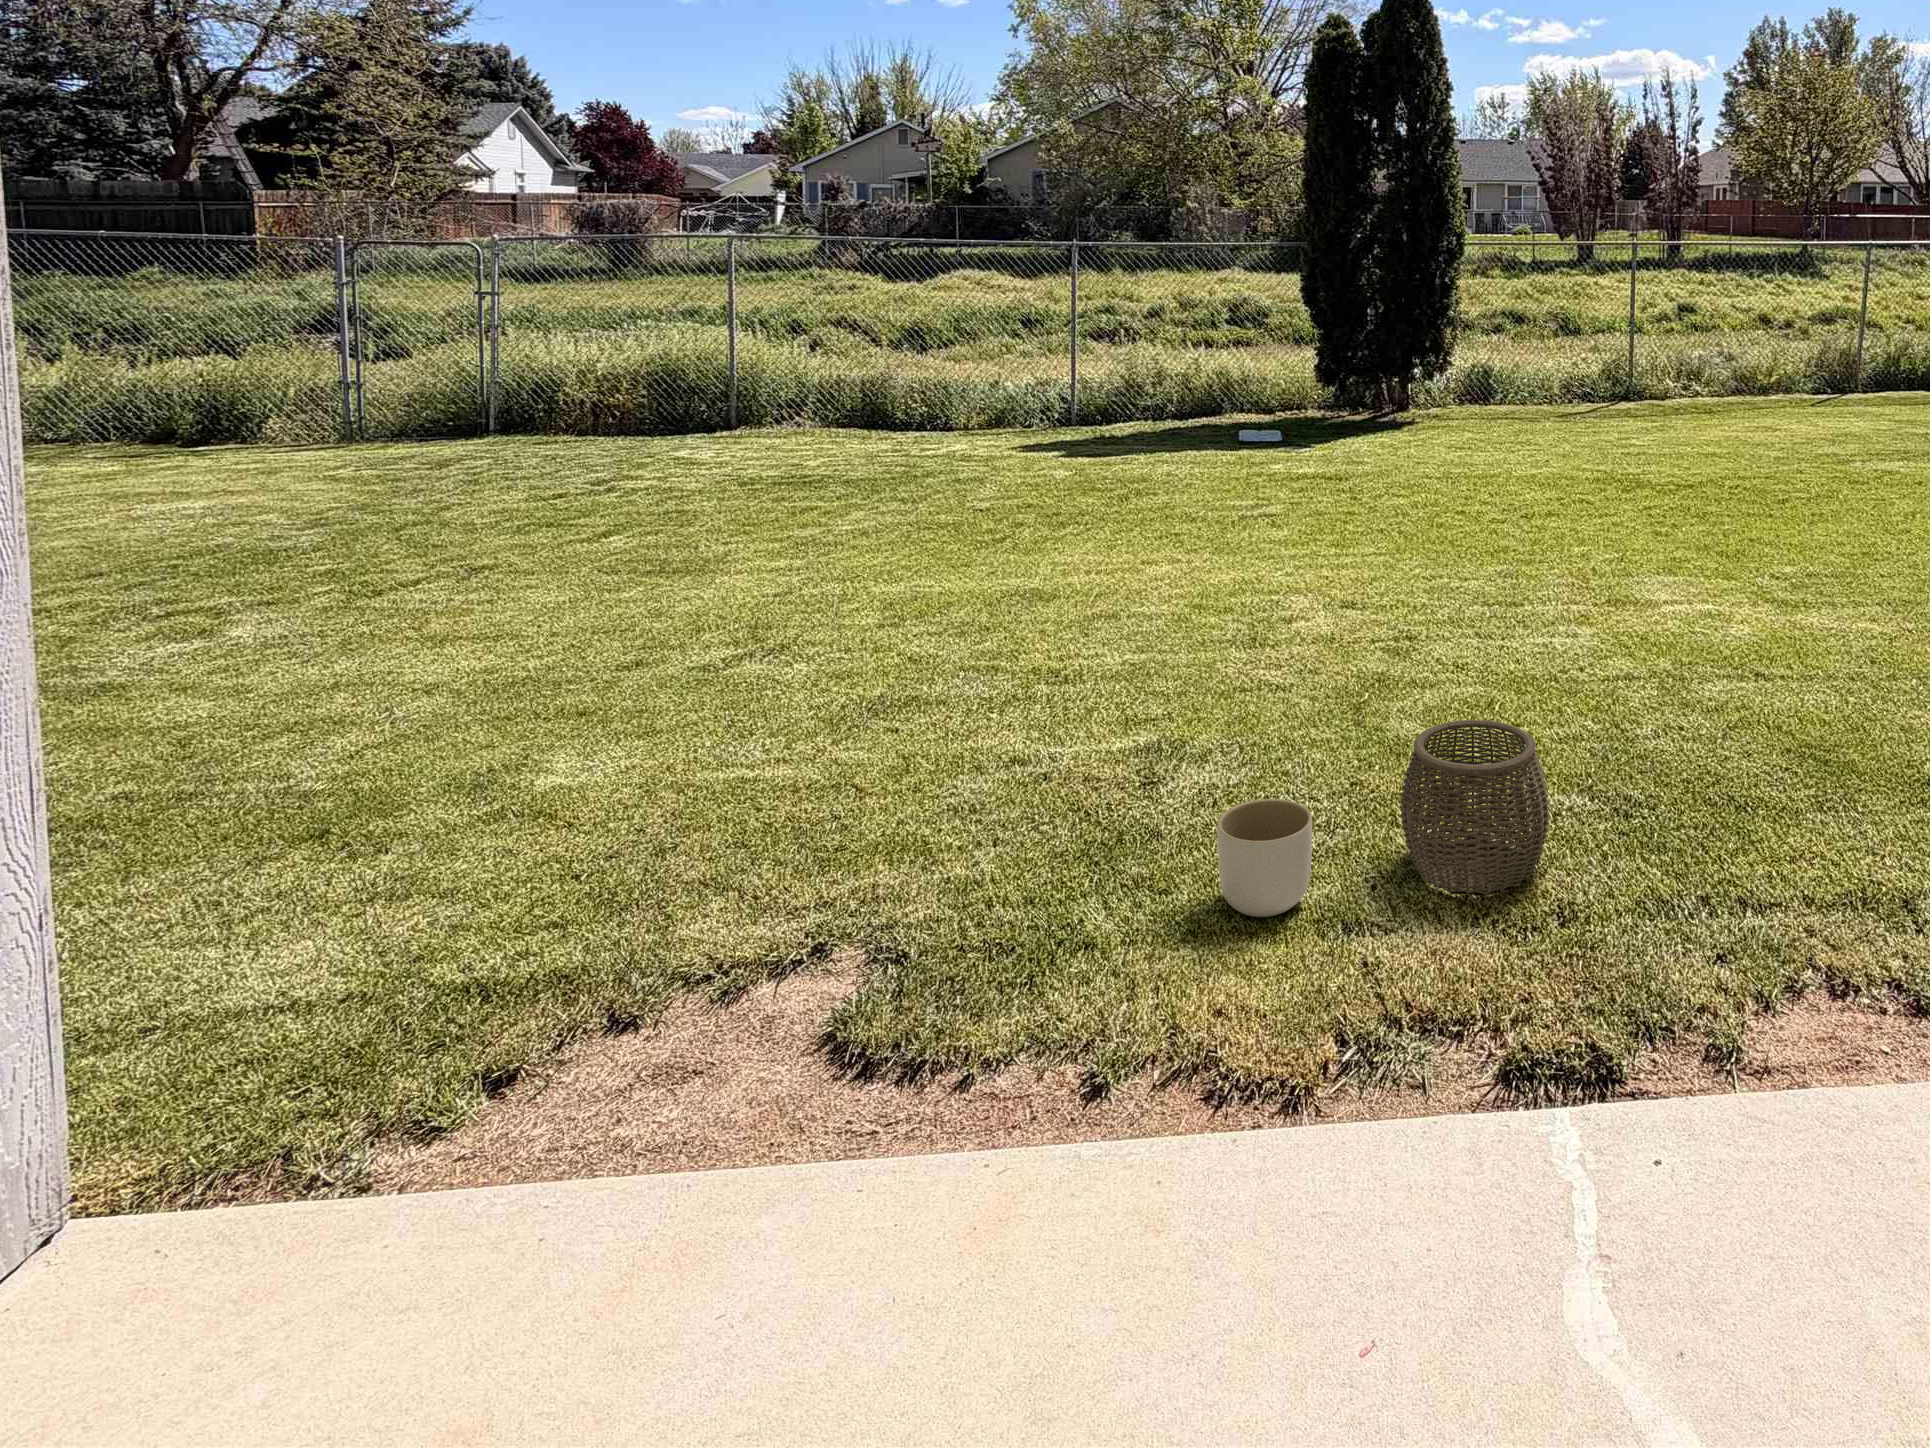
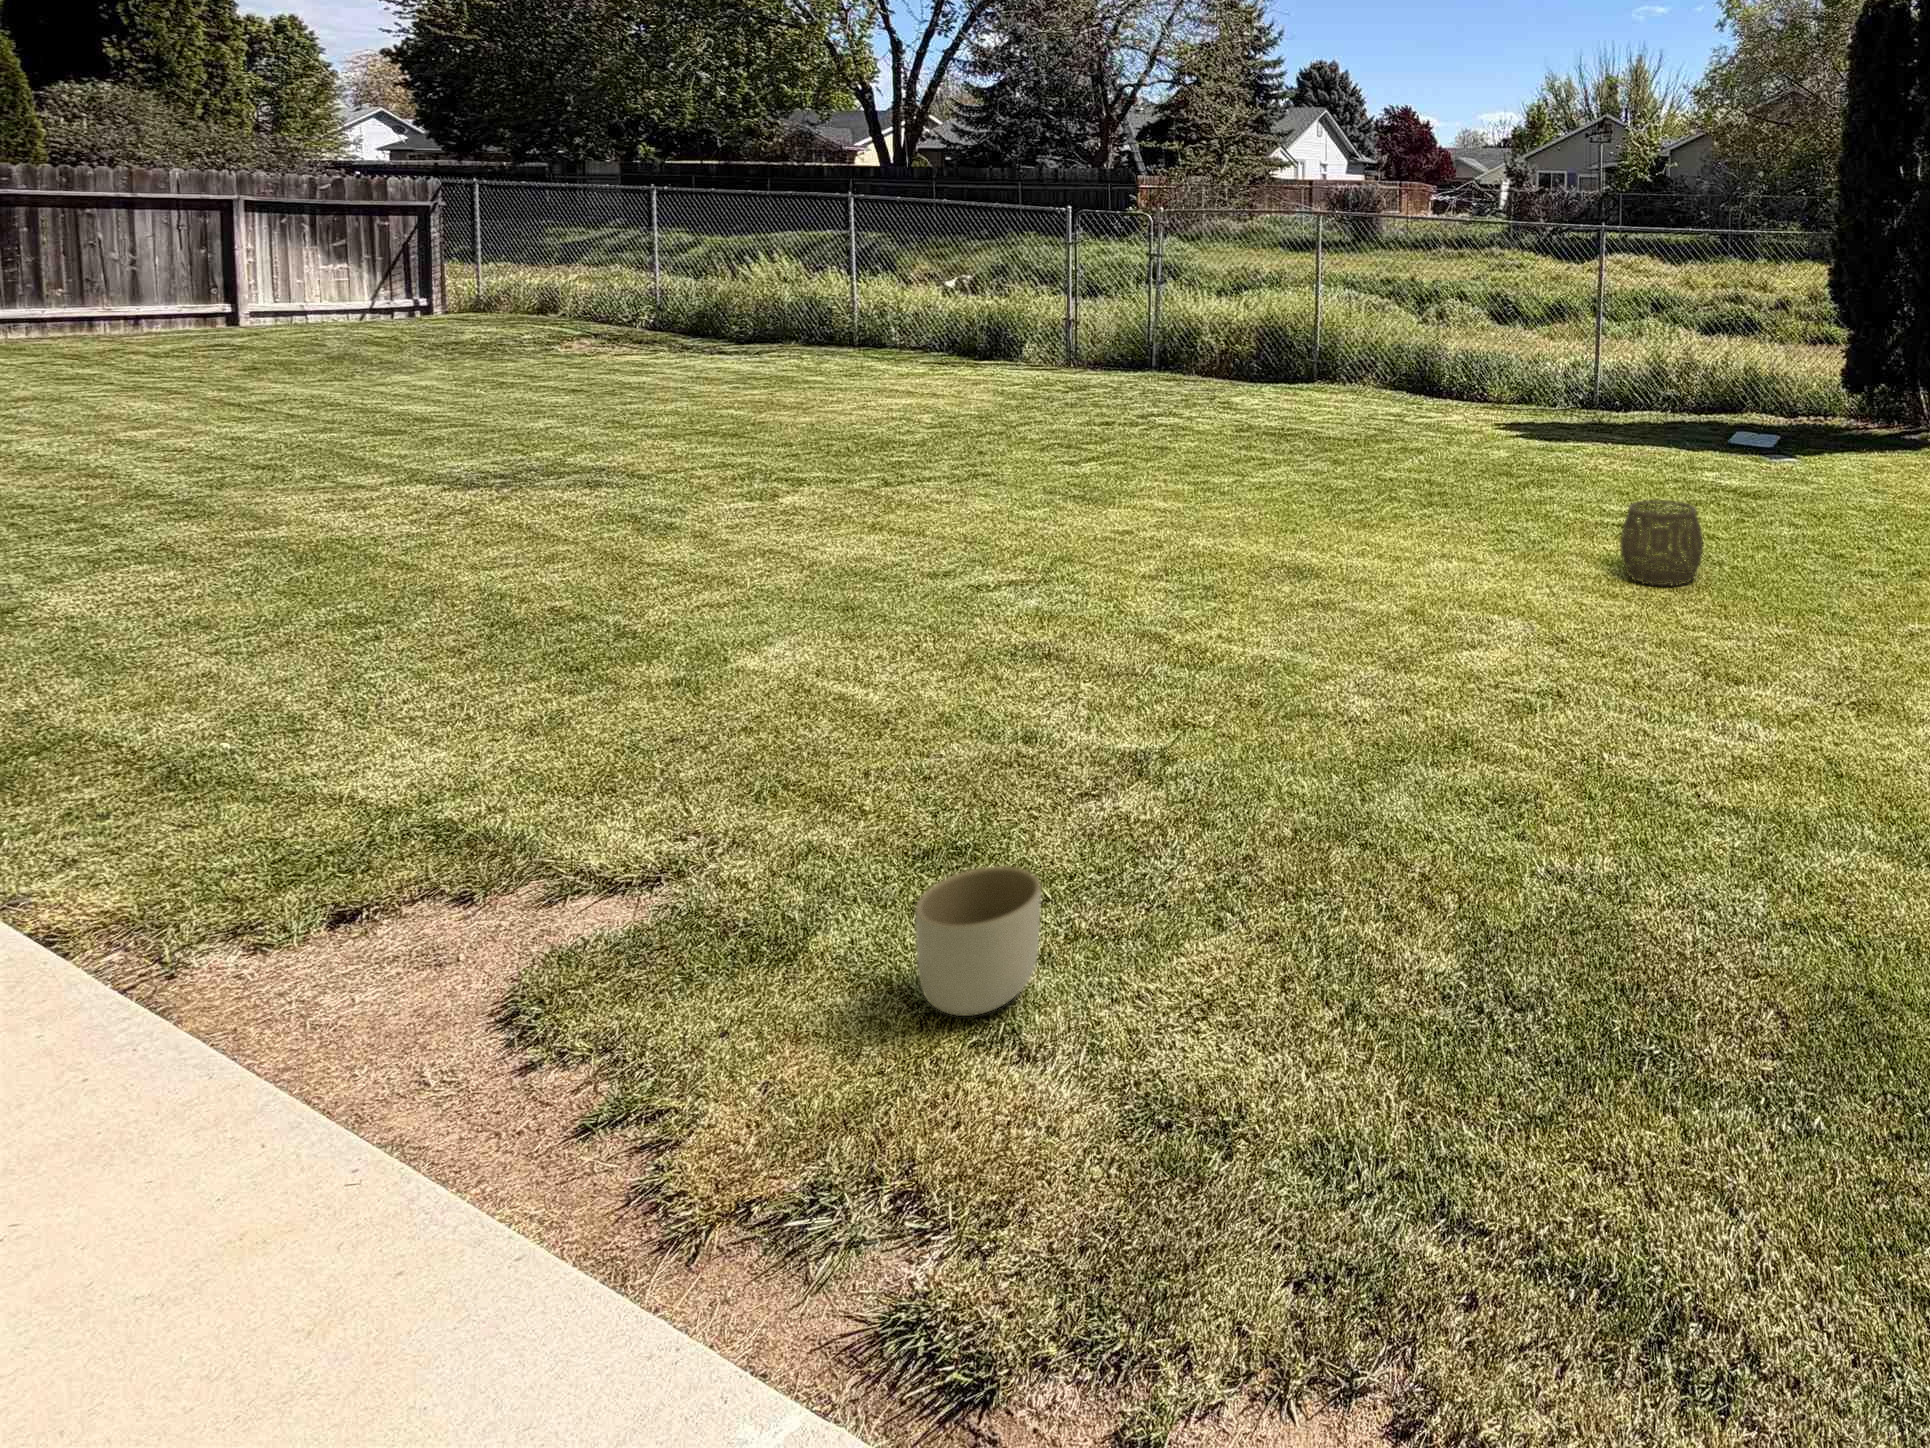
woven basket: present [1400,720,1550,895] -> present [1620,500,1703,586]

